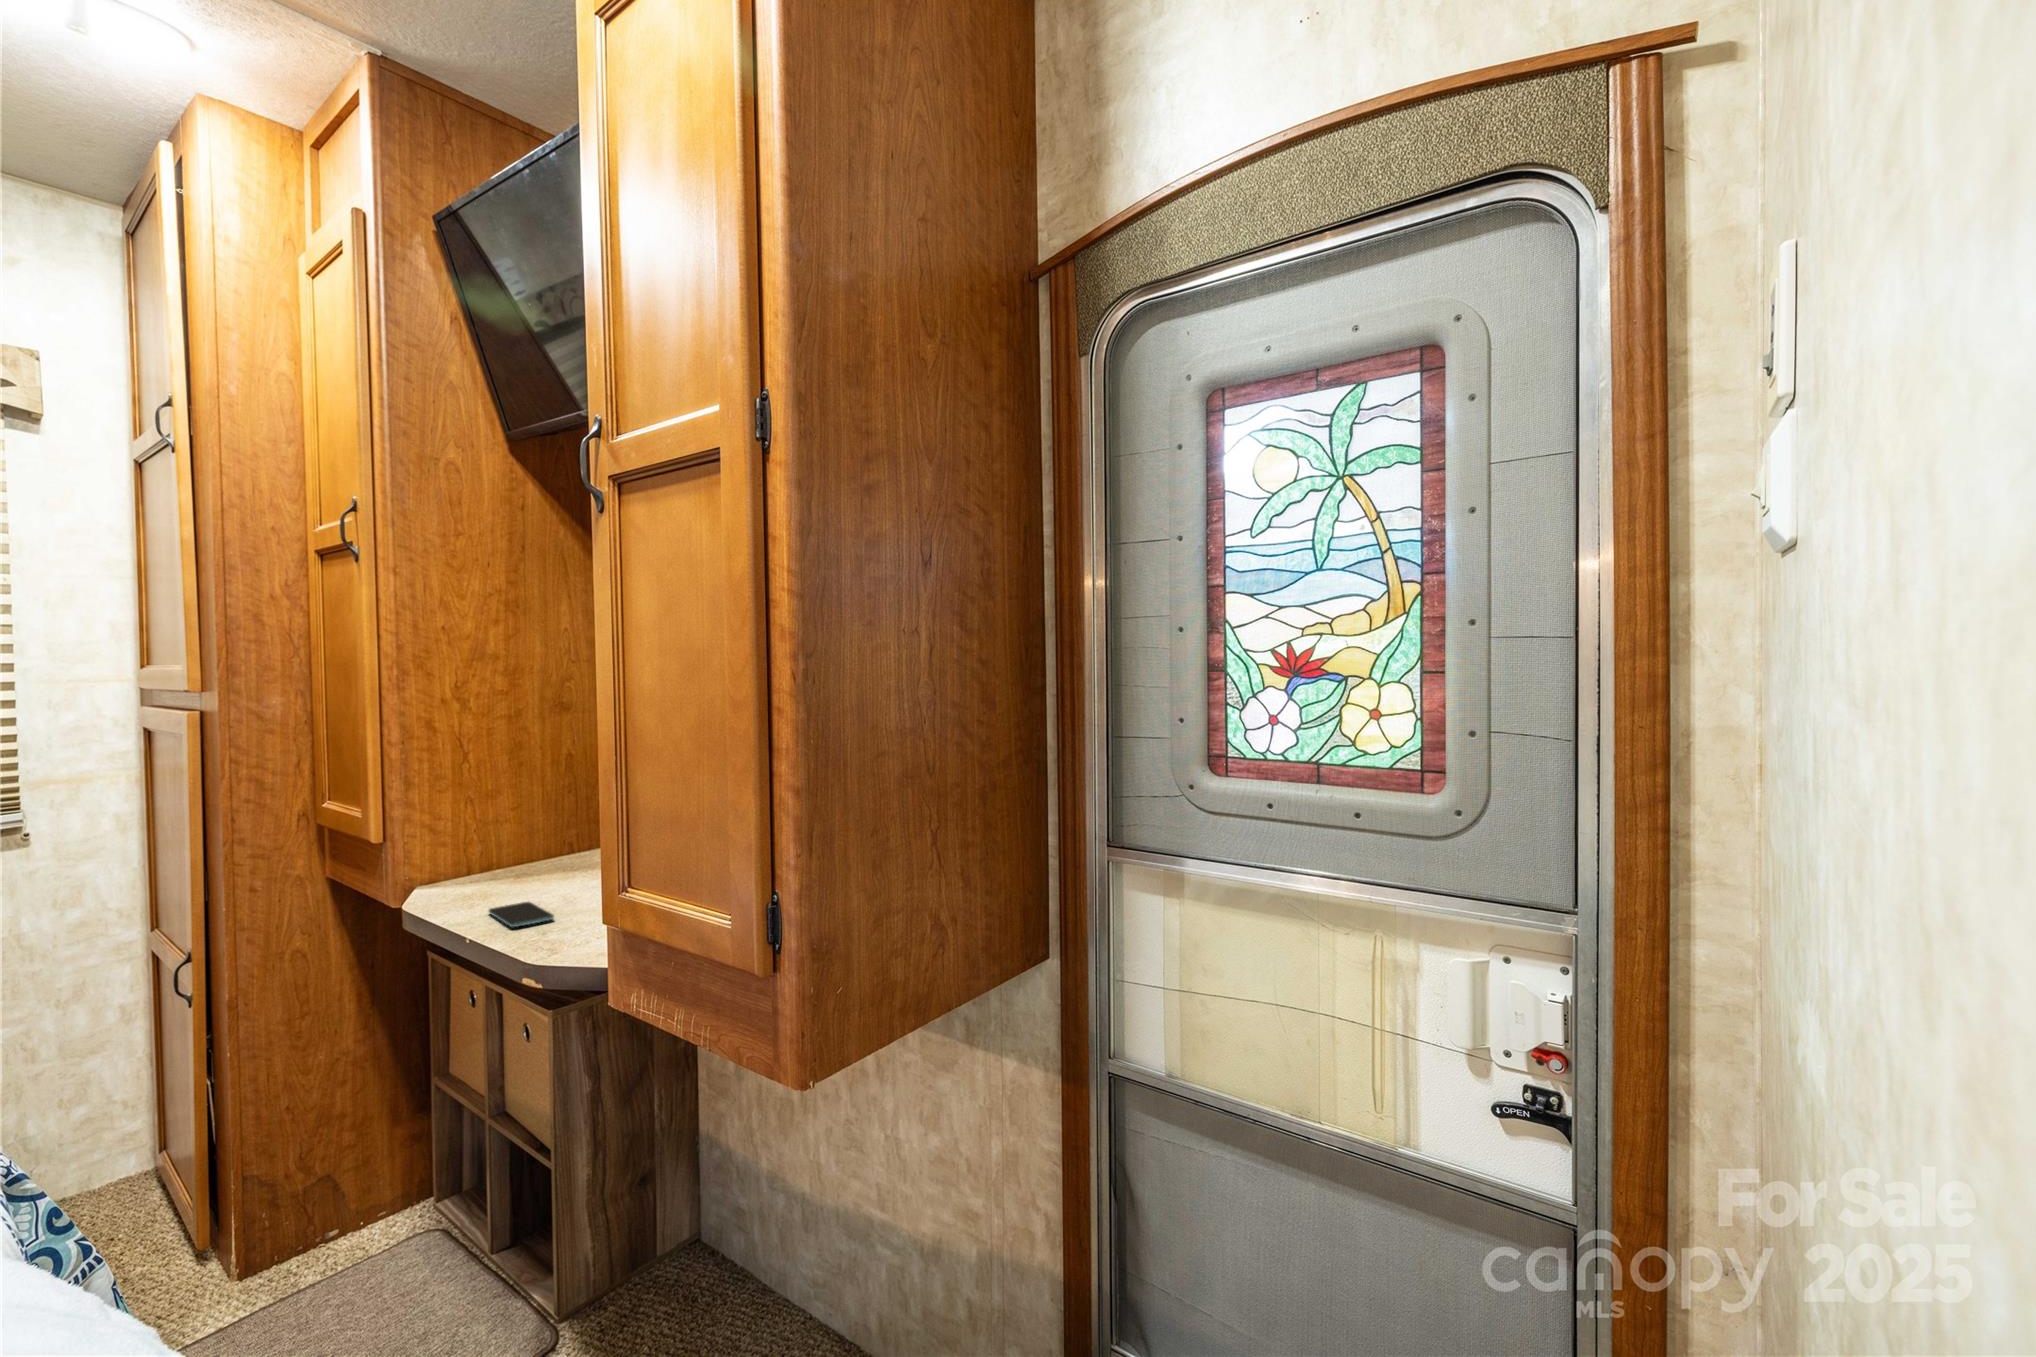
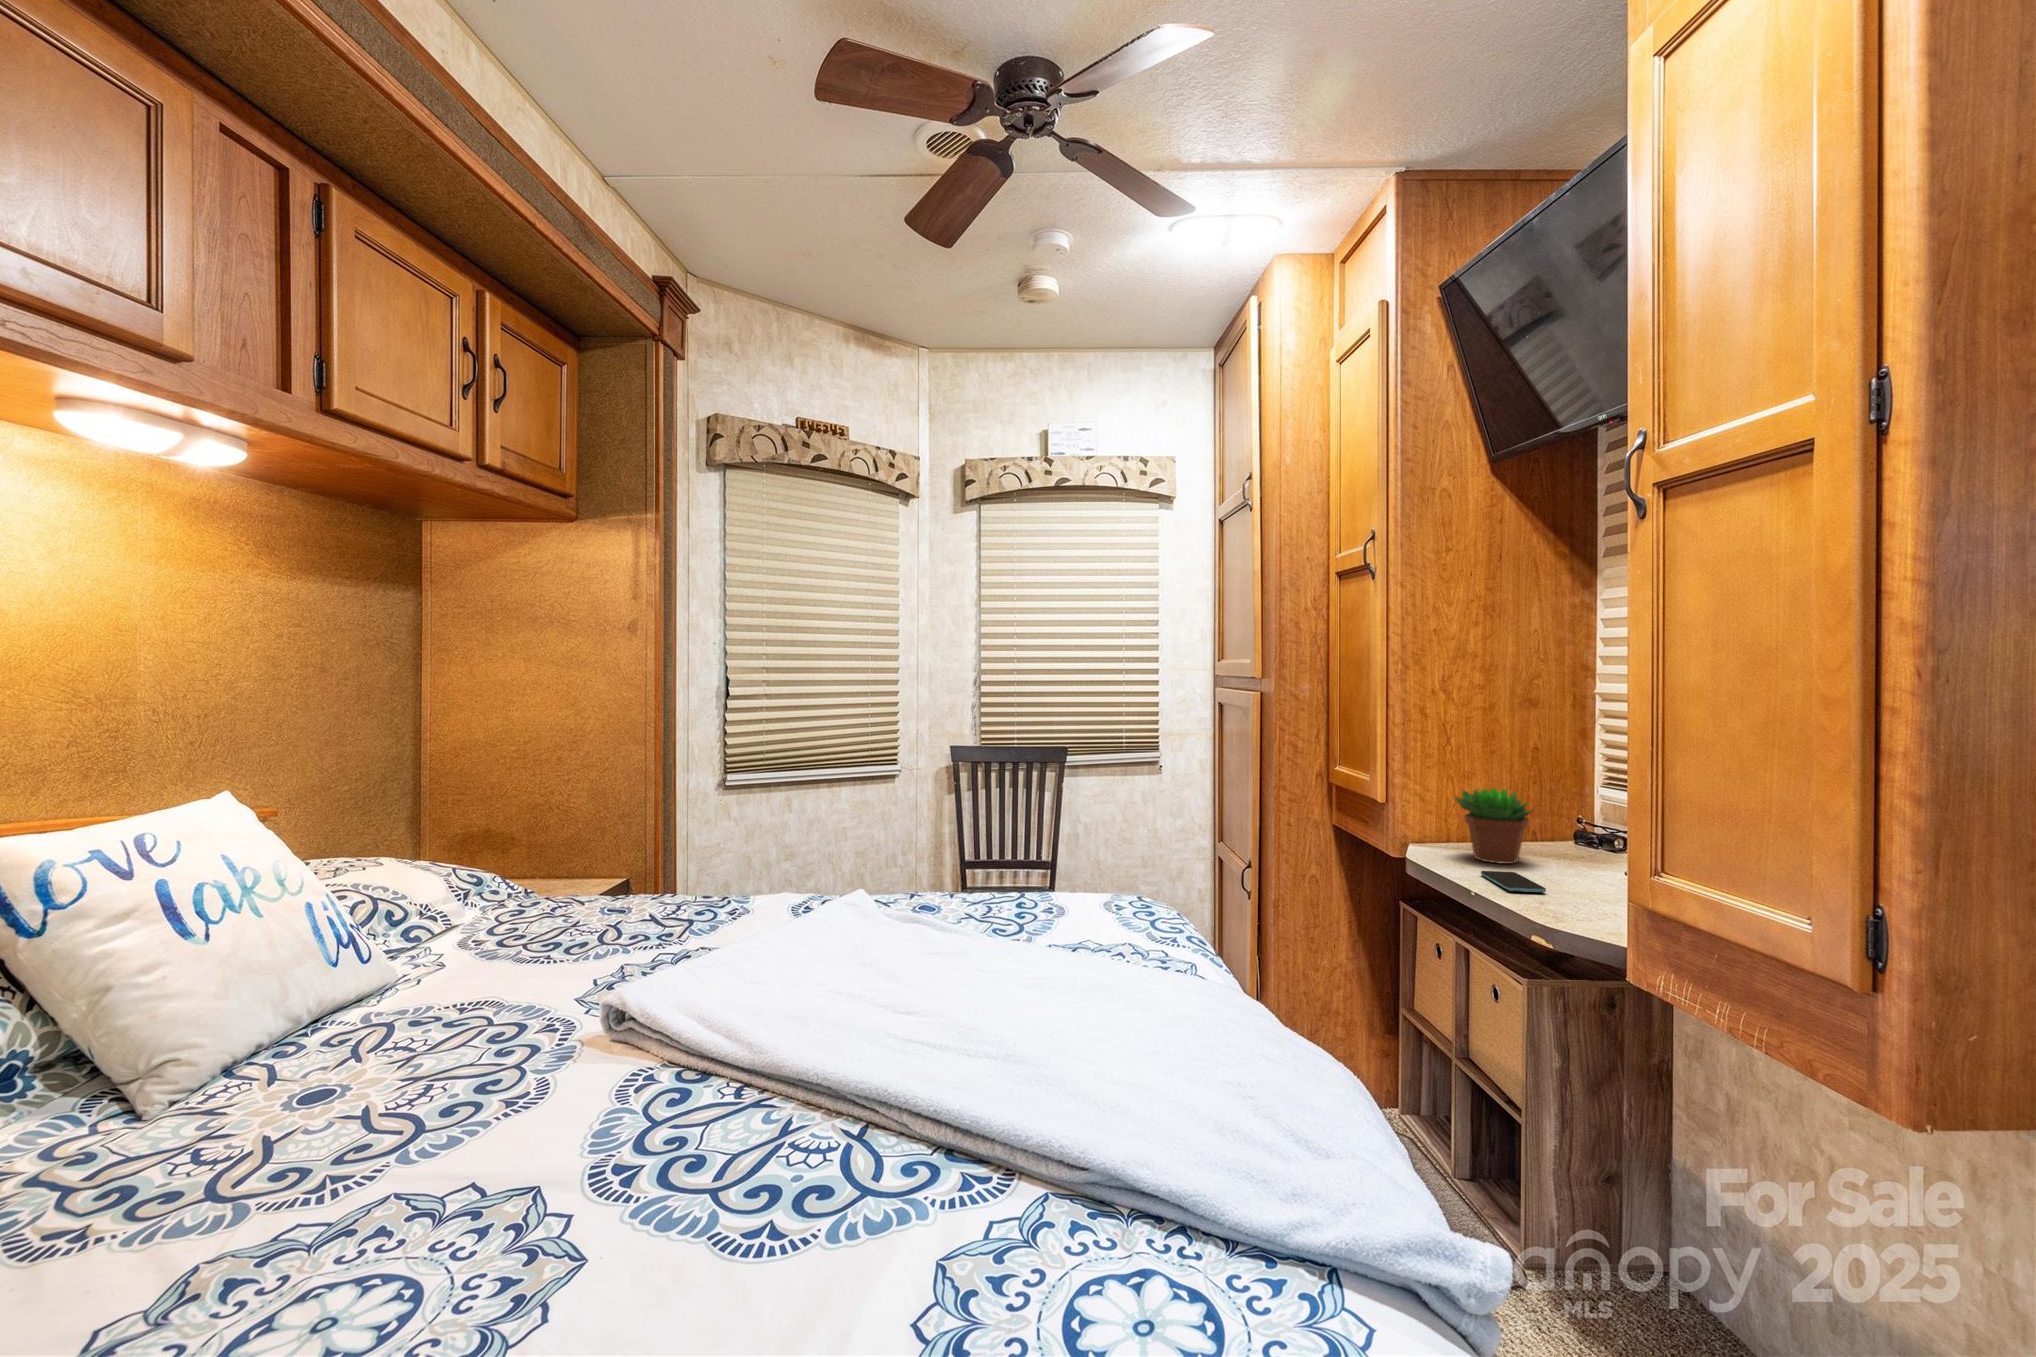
succulent plant: none [461,804,559,894] -> present [1455,788,1533,864]

